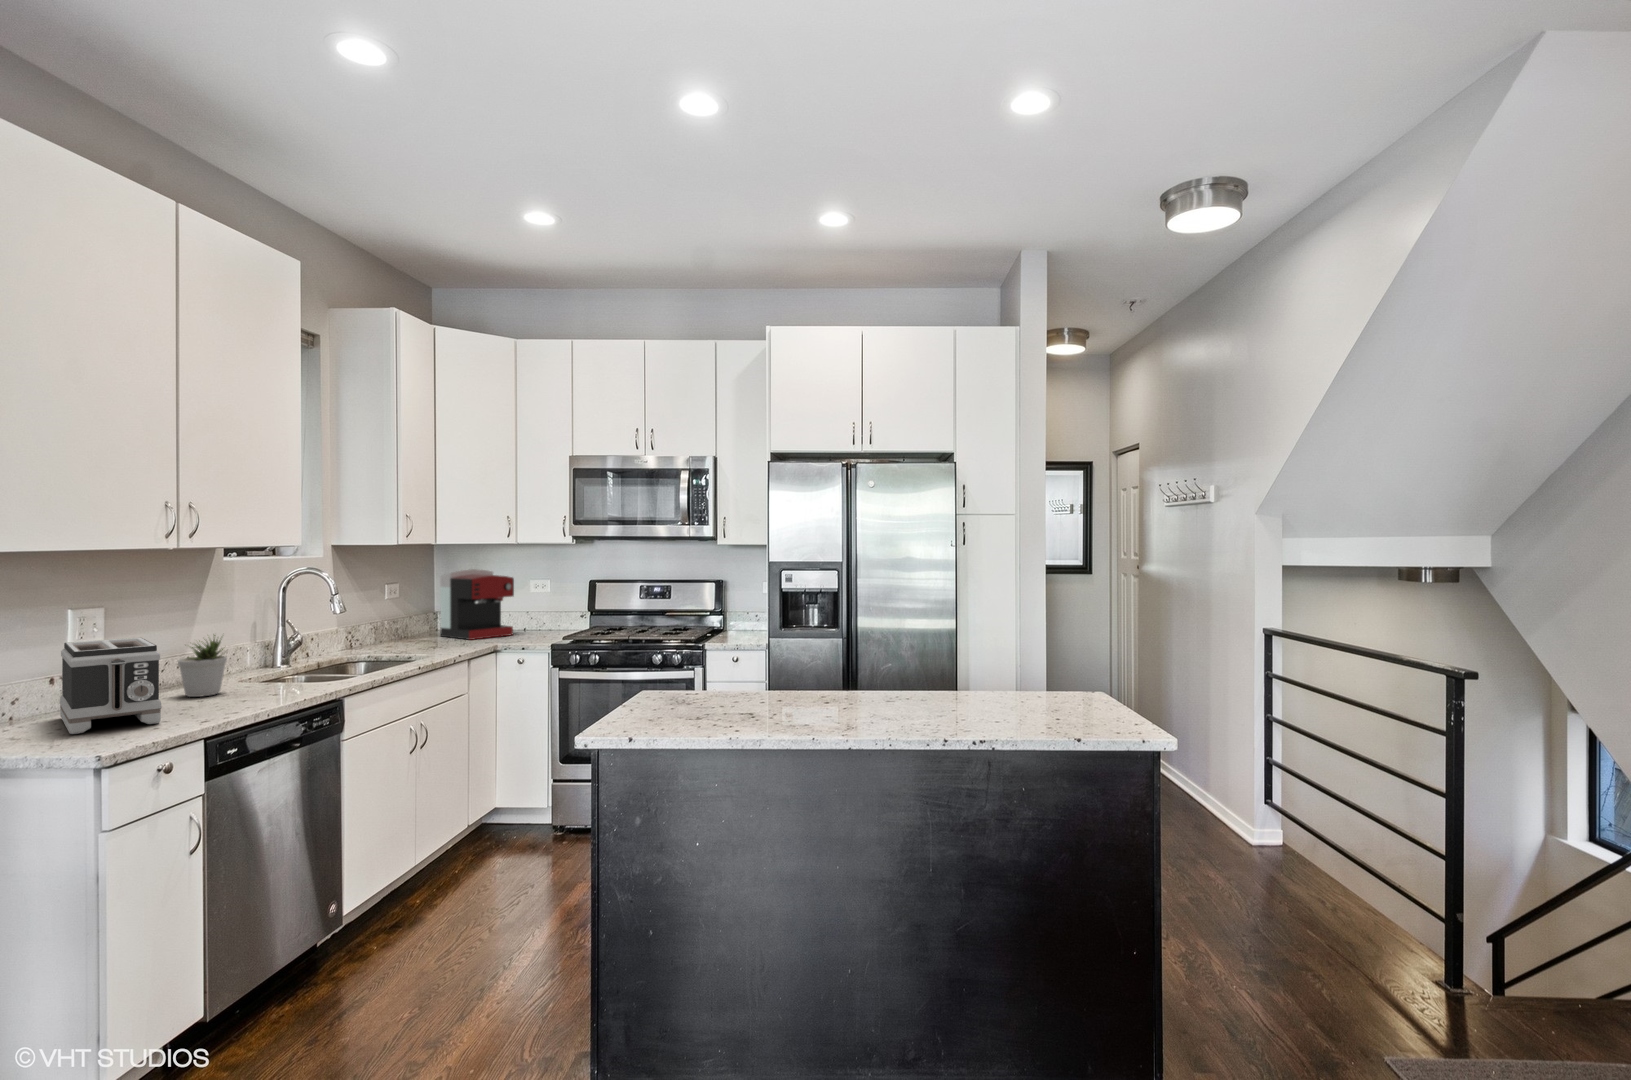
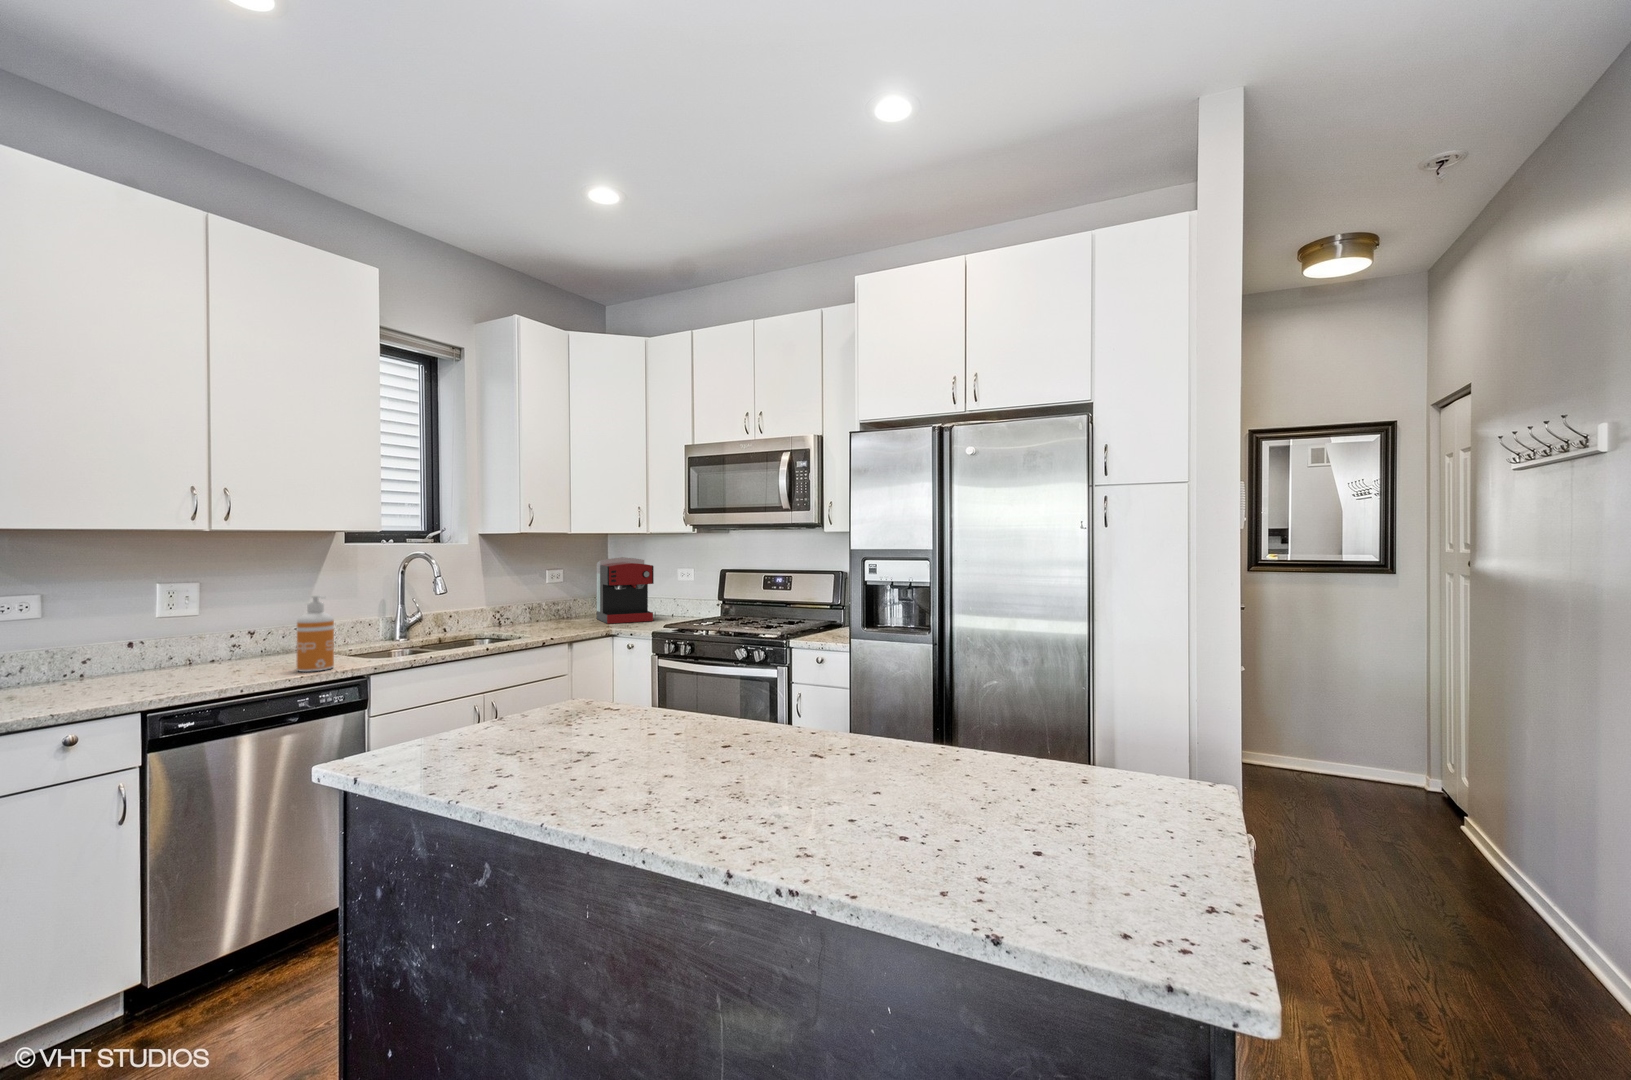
soap dispenser: none [272,616,309,697] -> present [297,595,334,672]
potted plant: present [178,635,227,697] -> none [244,608,291,665]
toaster: present [60,638,162,734] -> none [54,609,192,696]

